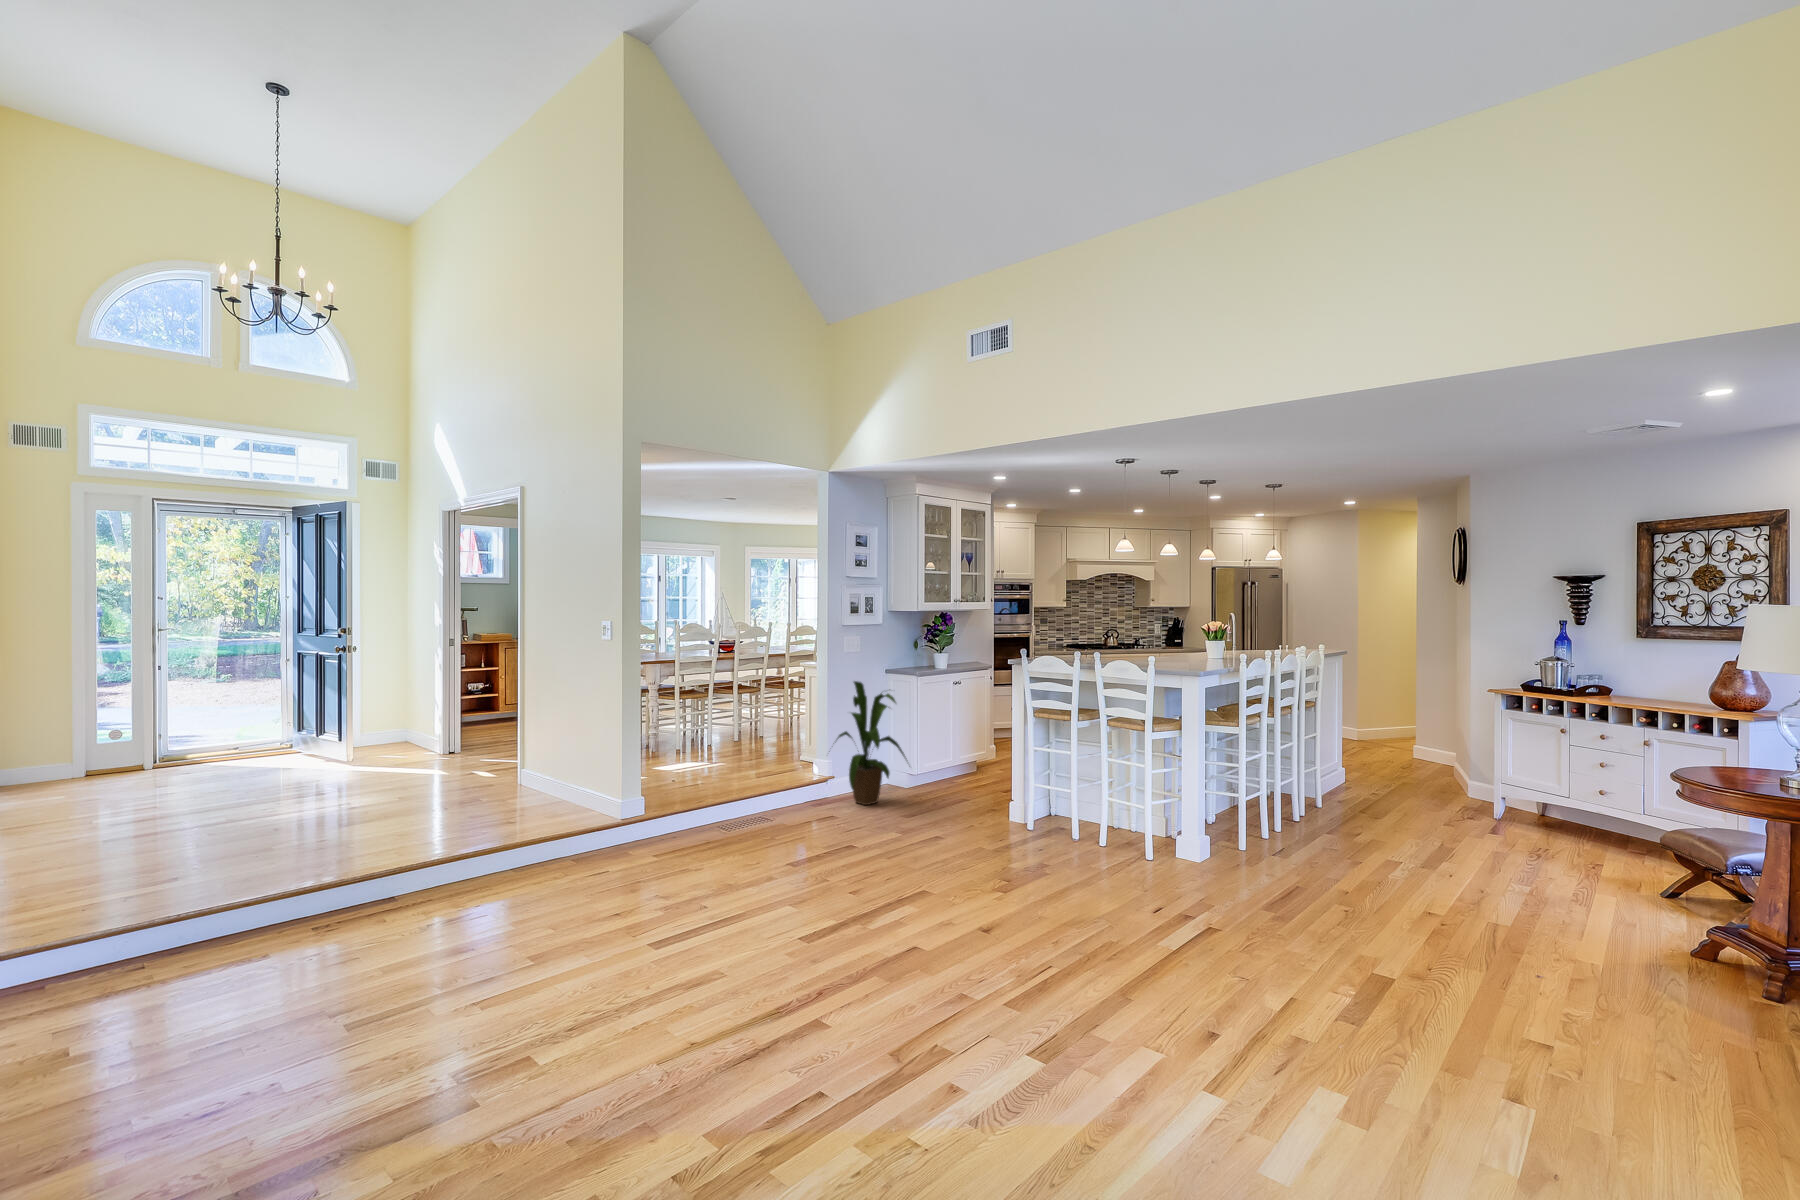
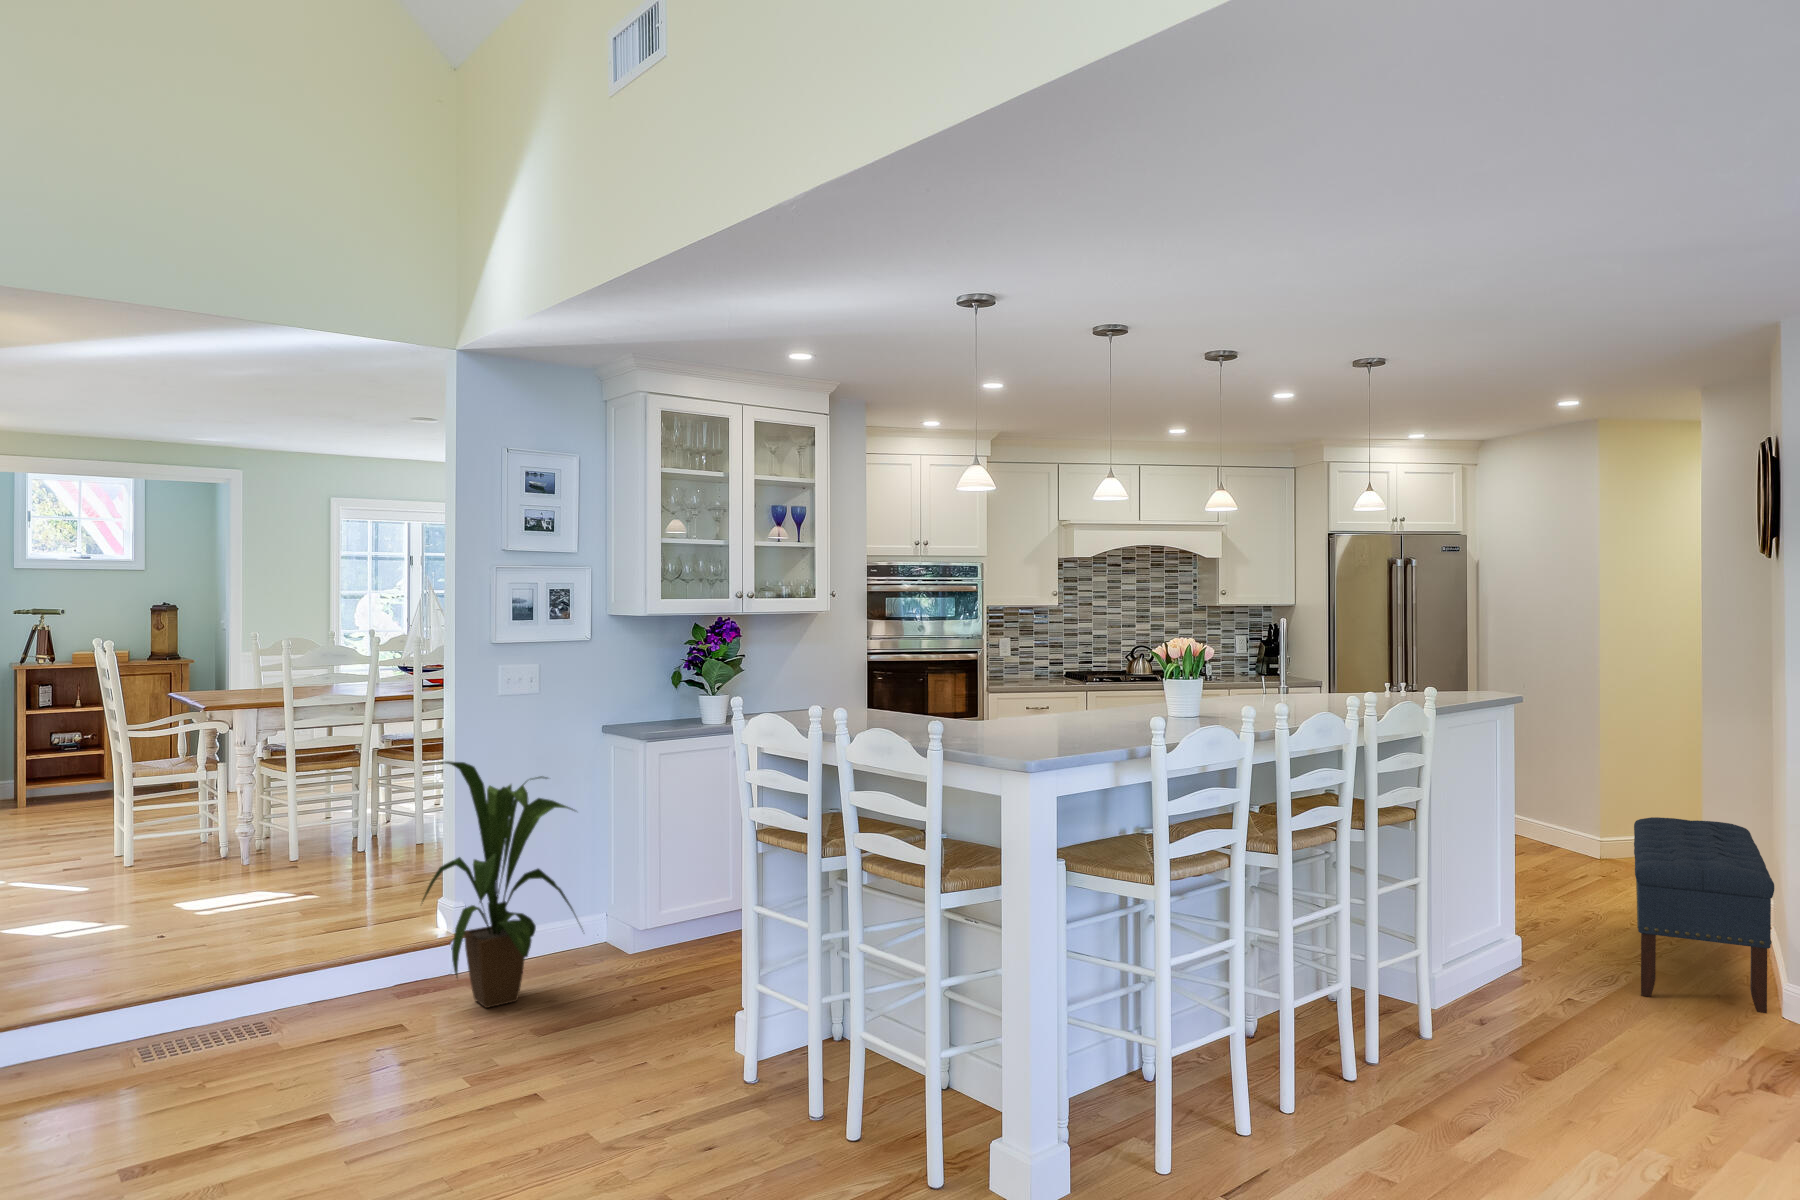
bench: none [1388,711,1467,795] -> present [1634,817,1774,1013]

